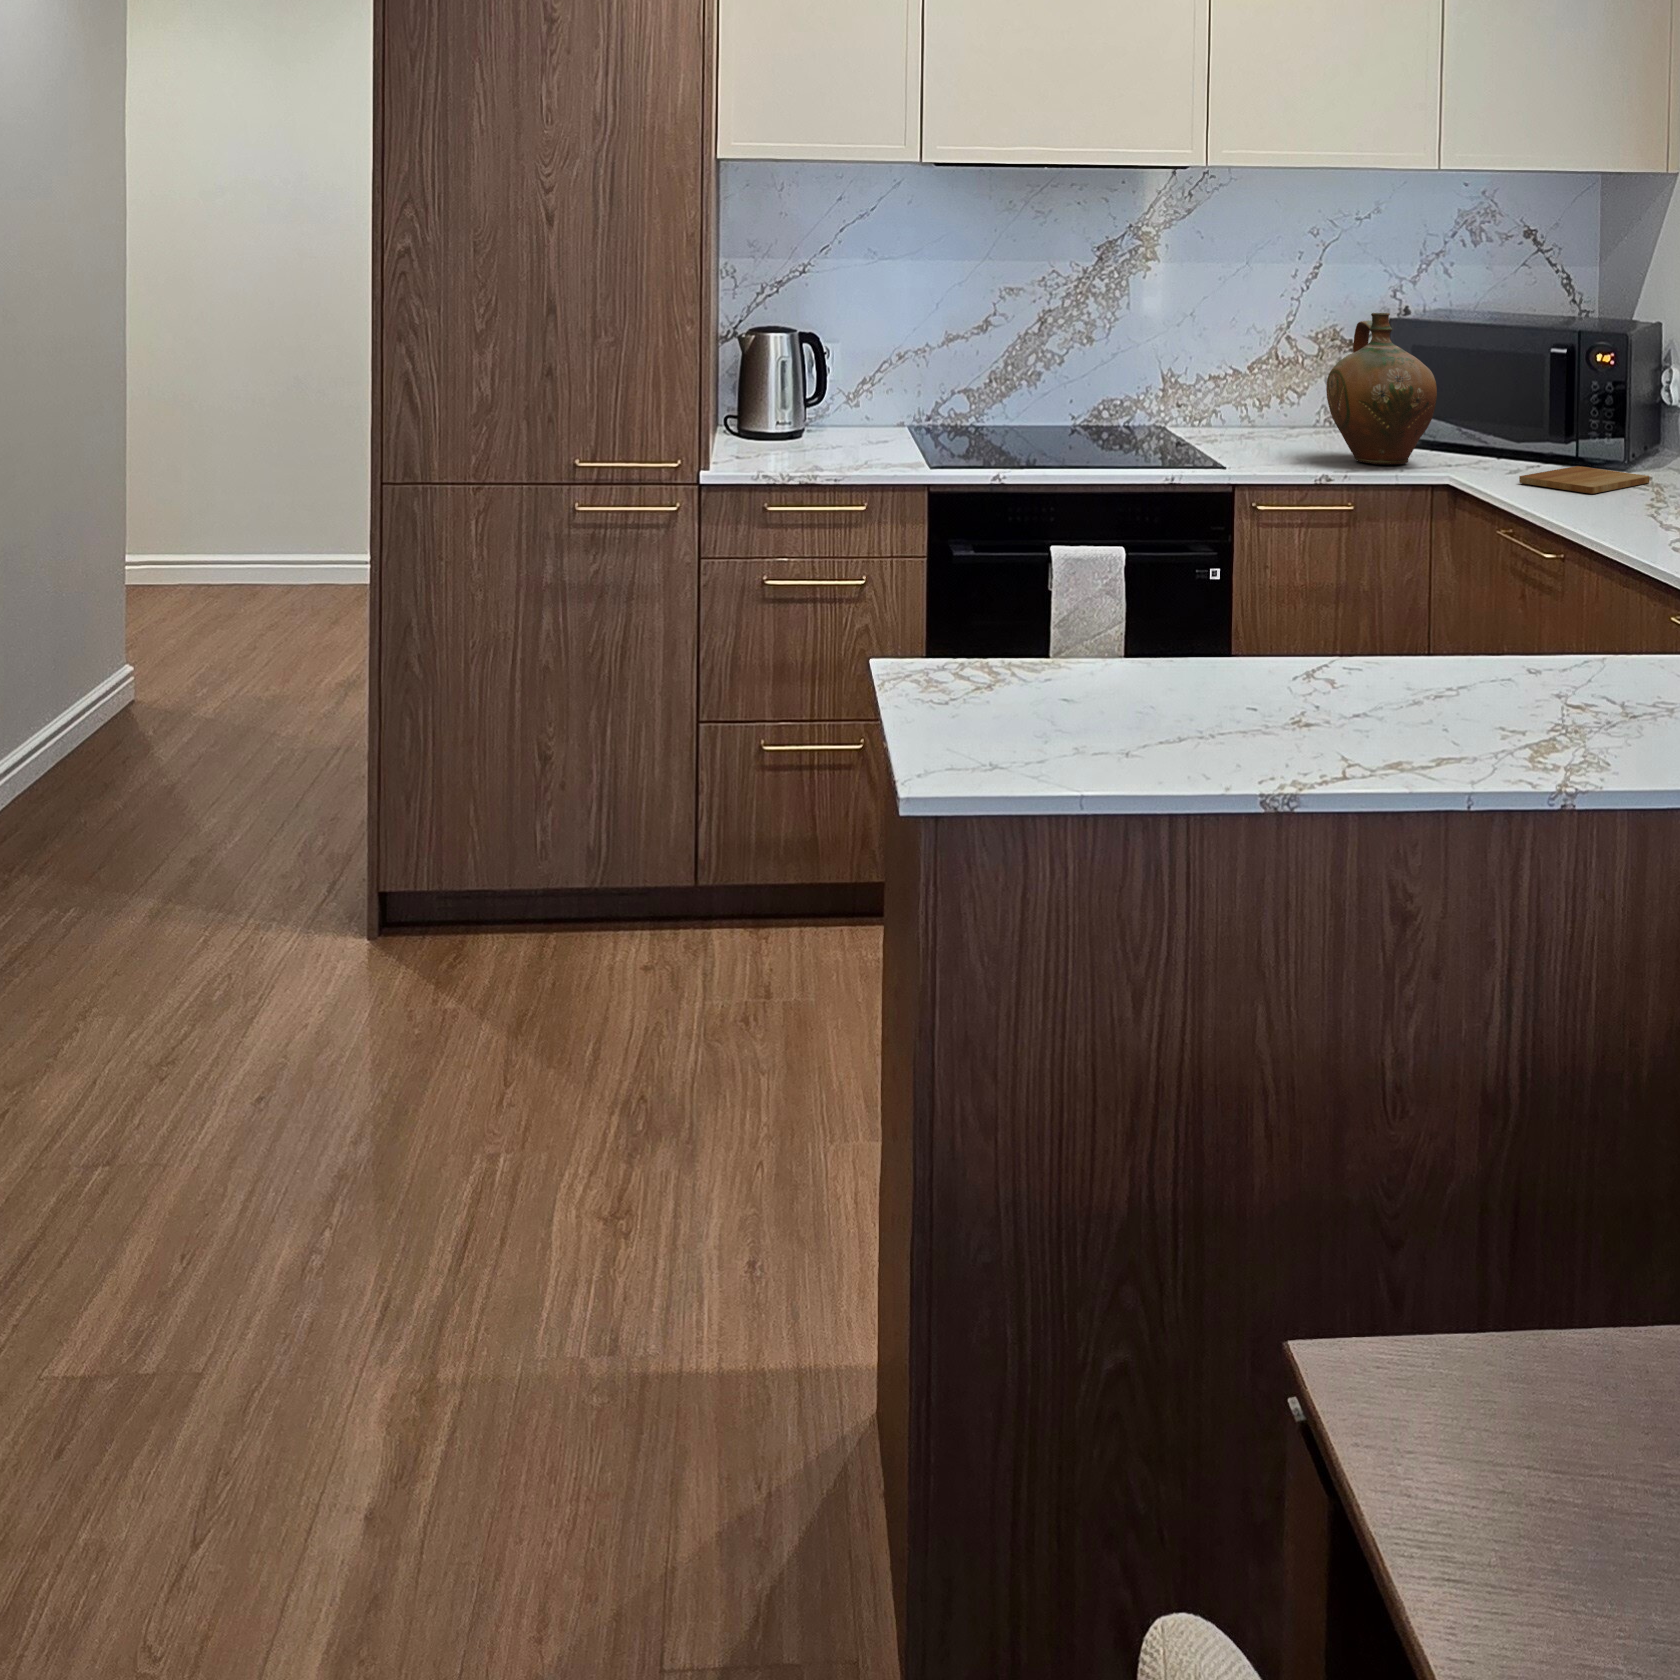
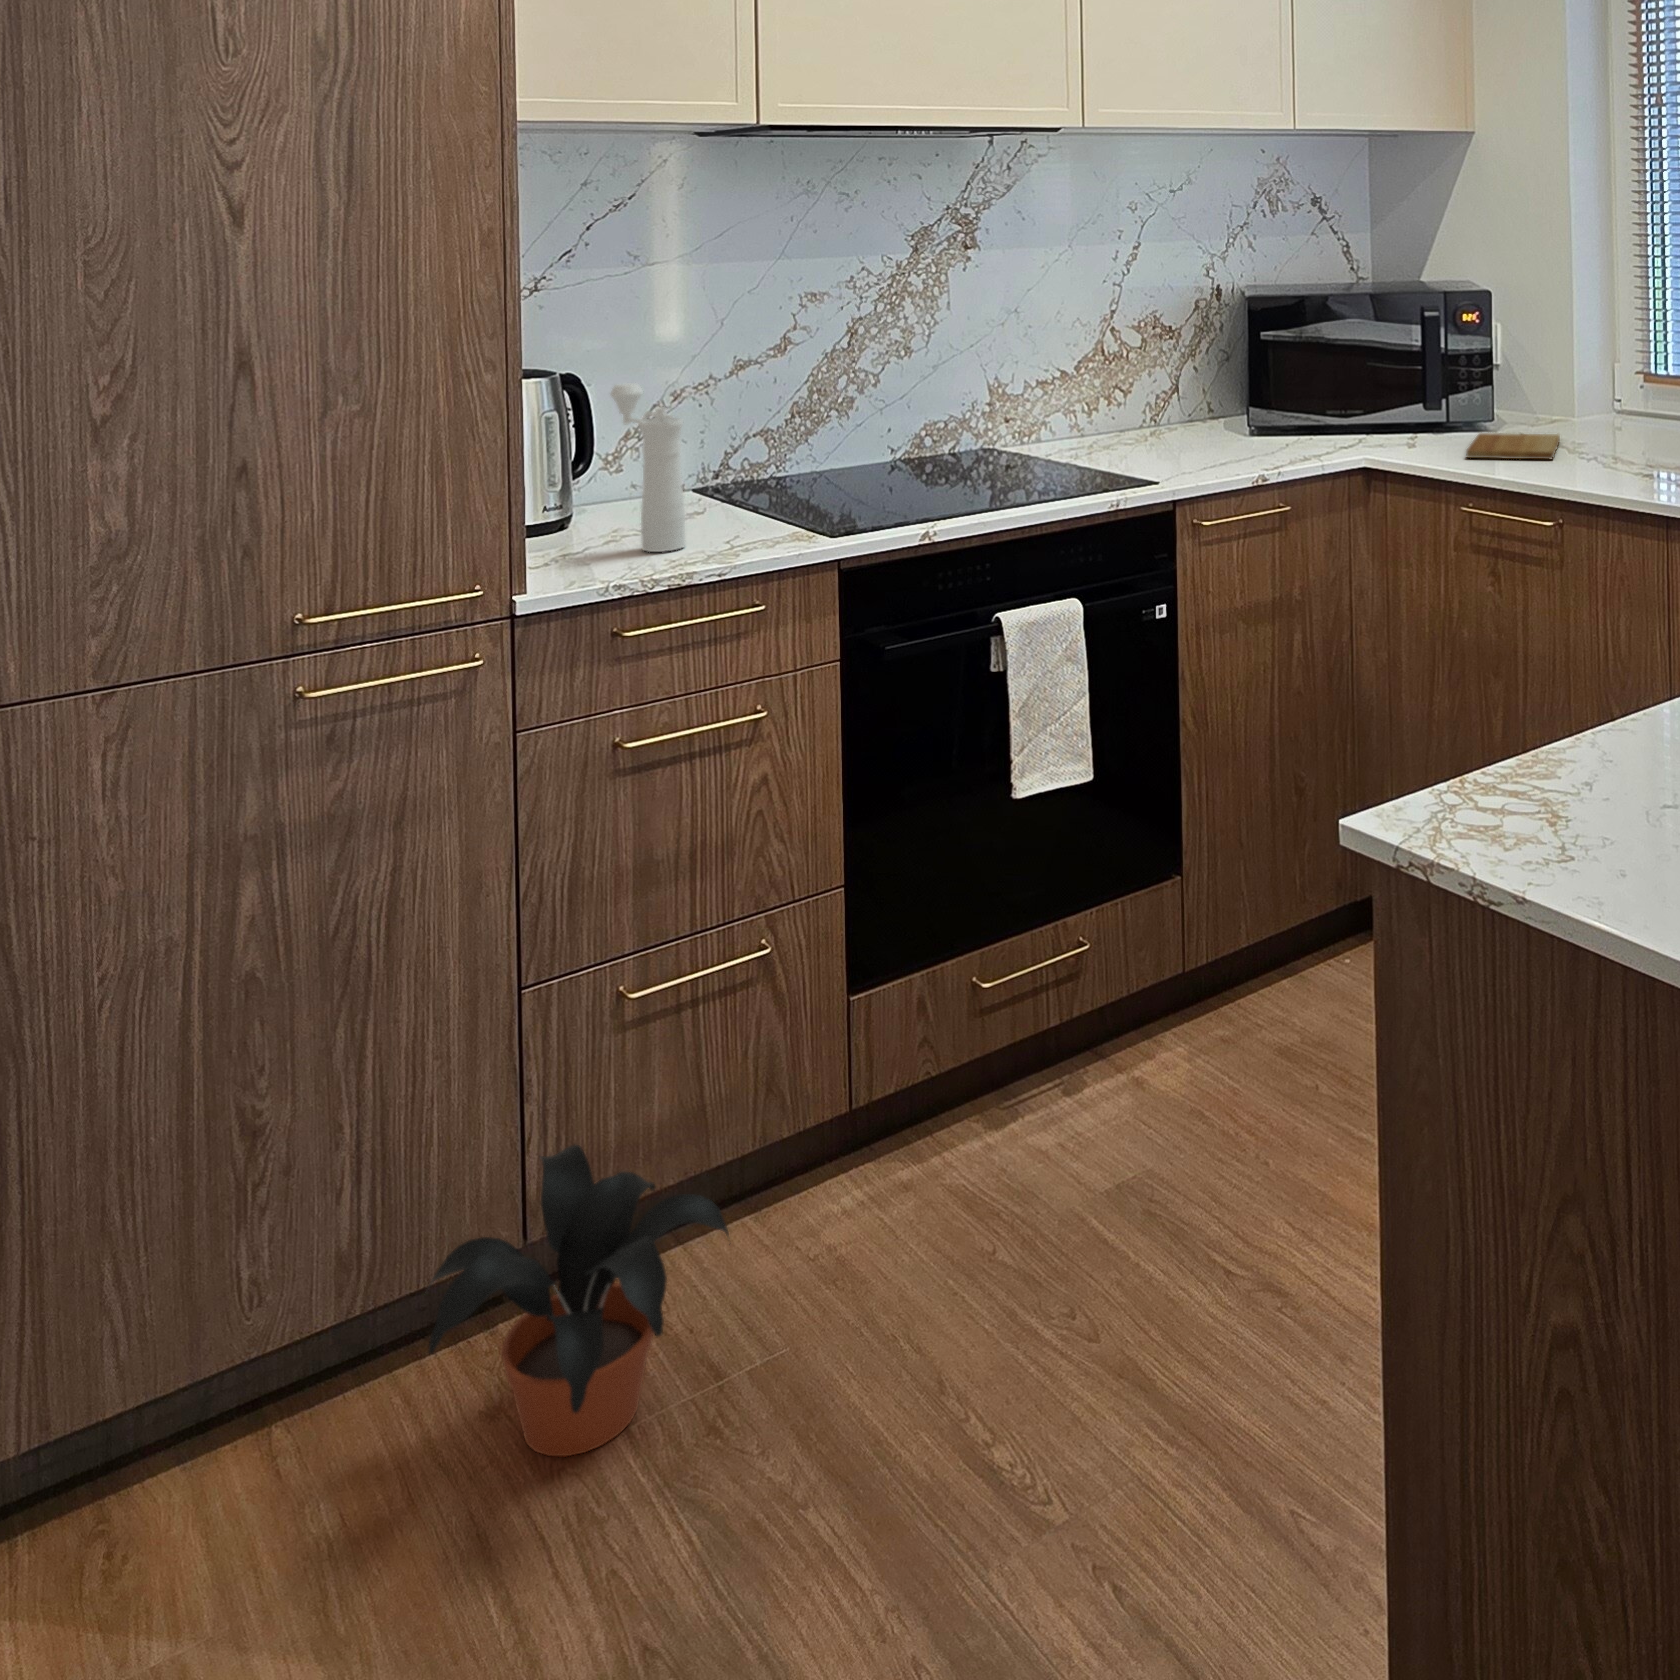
ceramic jug: present [1326,313,1437,465] -> none [1228,287,1351,458]
pepper mill: none [807,342,839,461] -> present [610,383,685,552]
potted plant: none [598,825,782,995] -> present [429,1144,730,1457]

